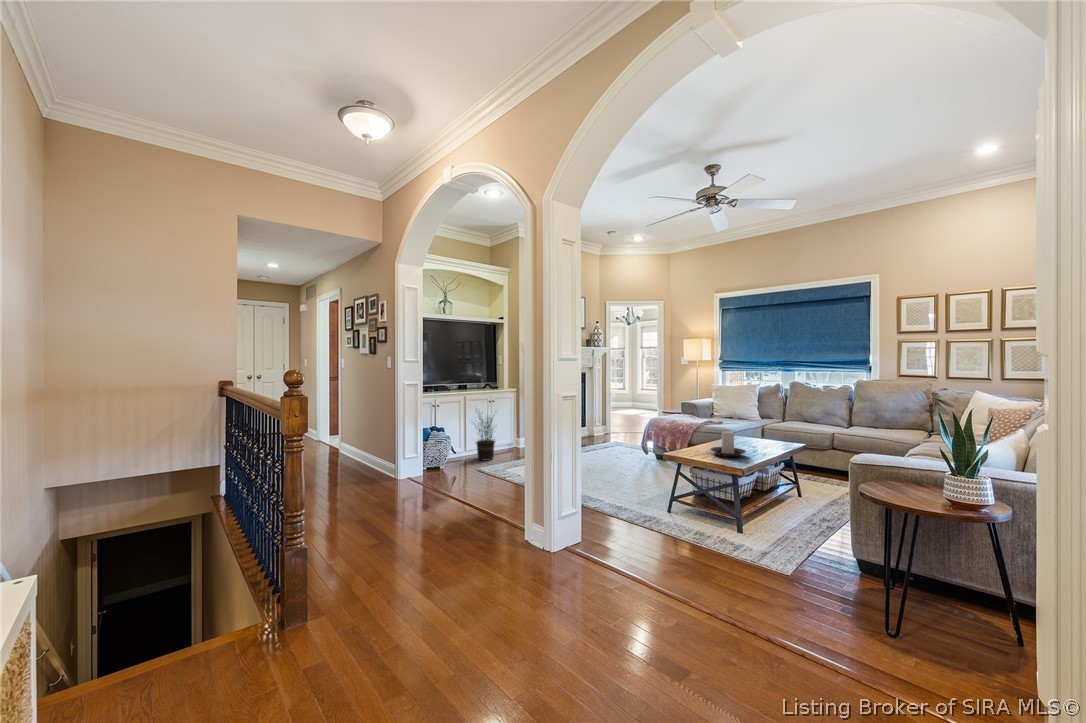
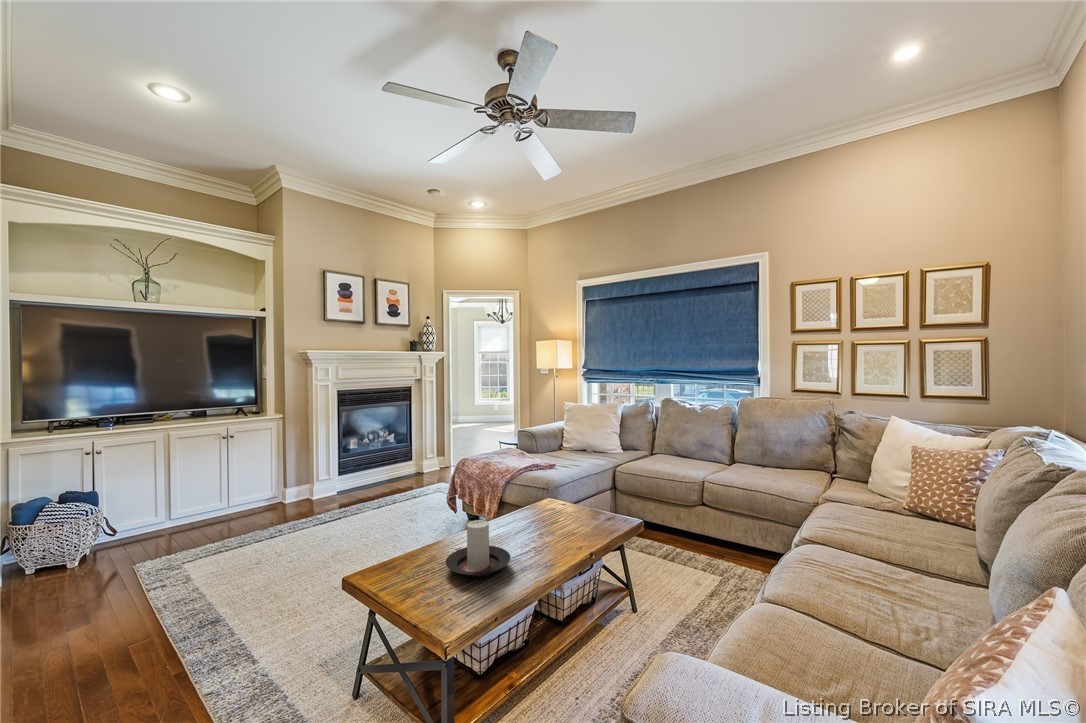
potted plant: present [475,415,495,461] -> none [151,448,223,539]

